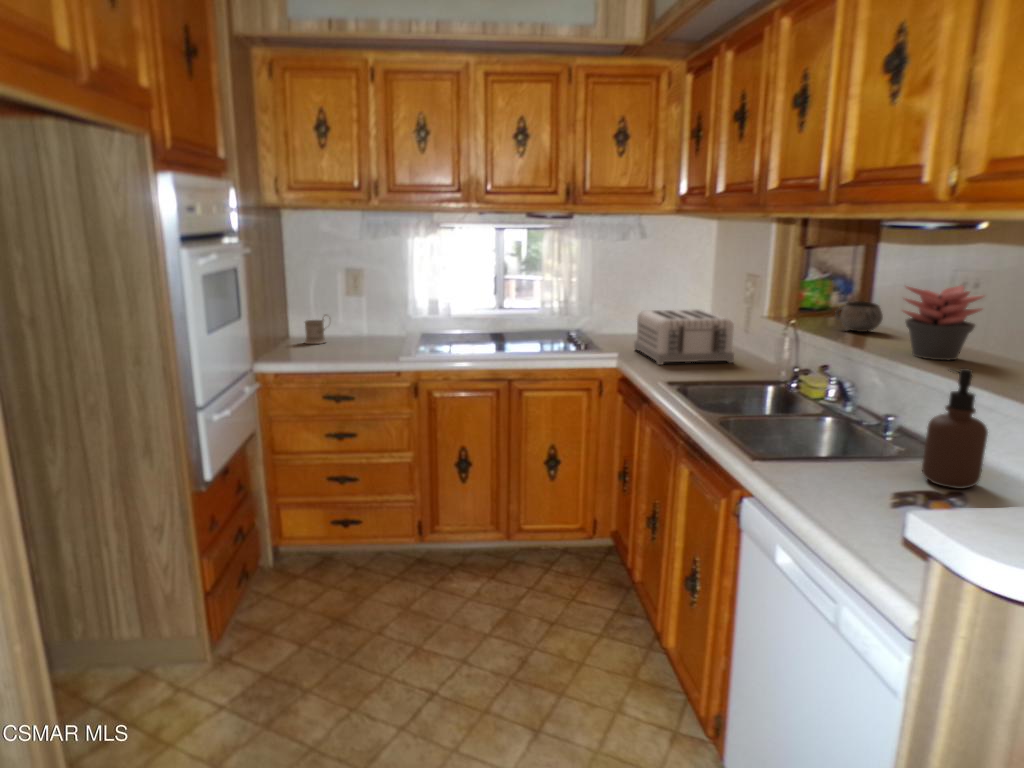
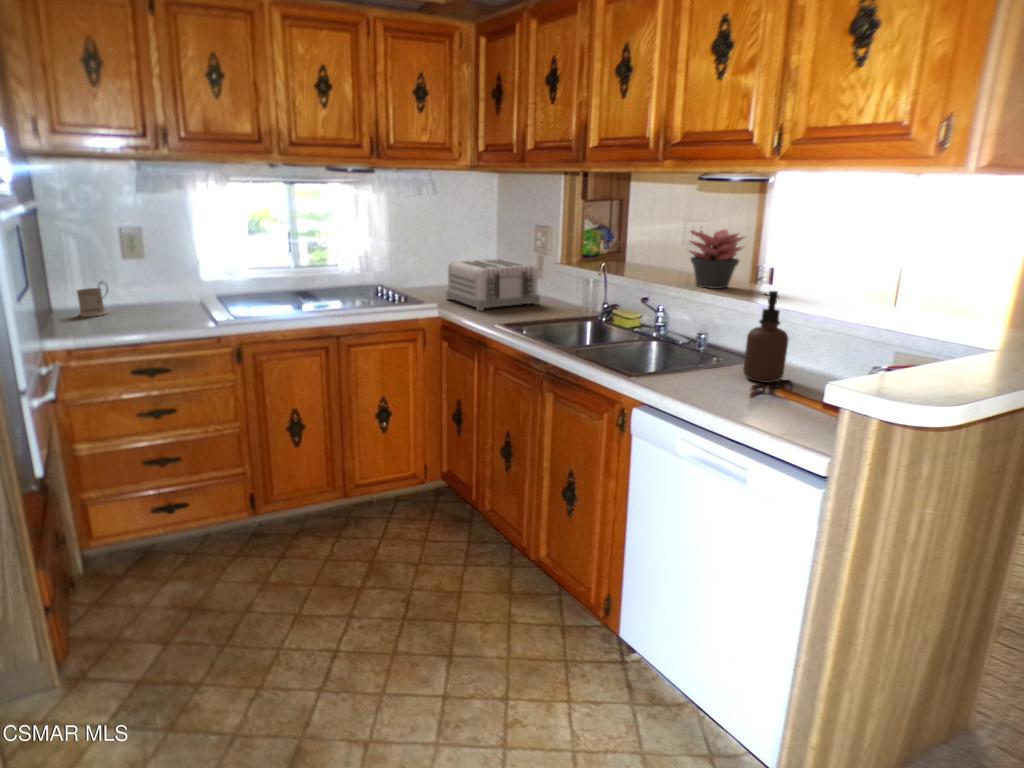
decorative bowl: present [835,301,883,332] -> none [621,246,657,271]

